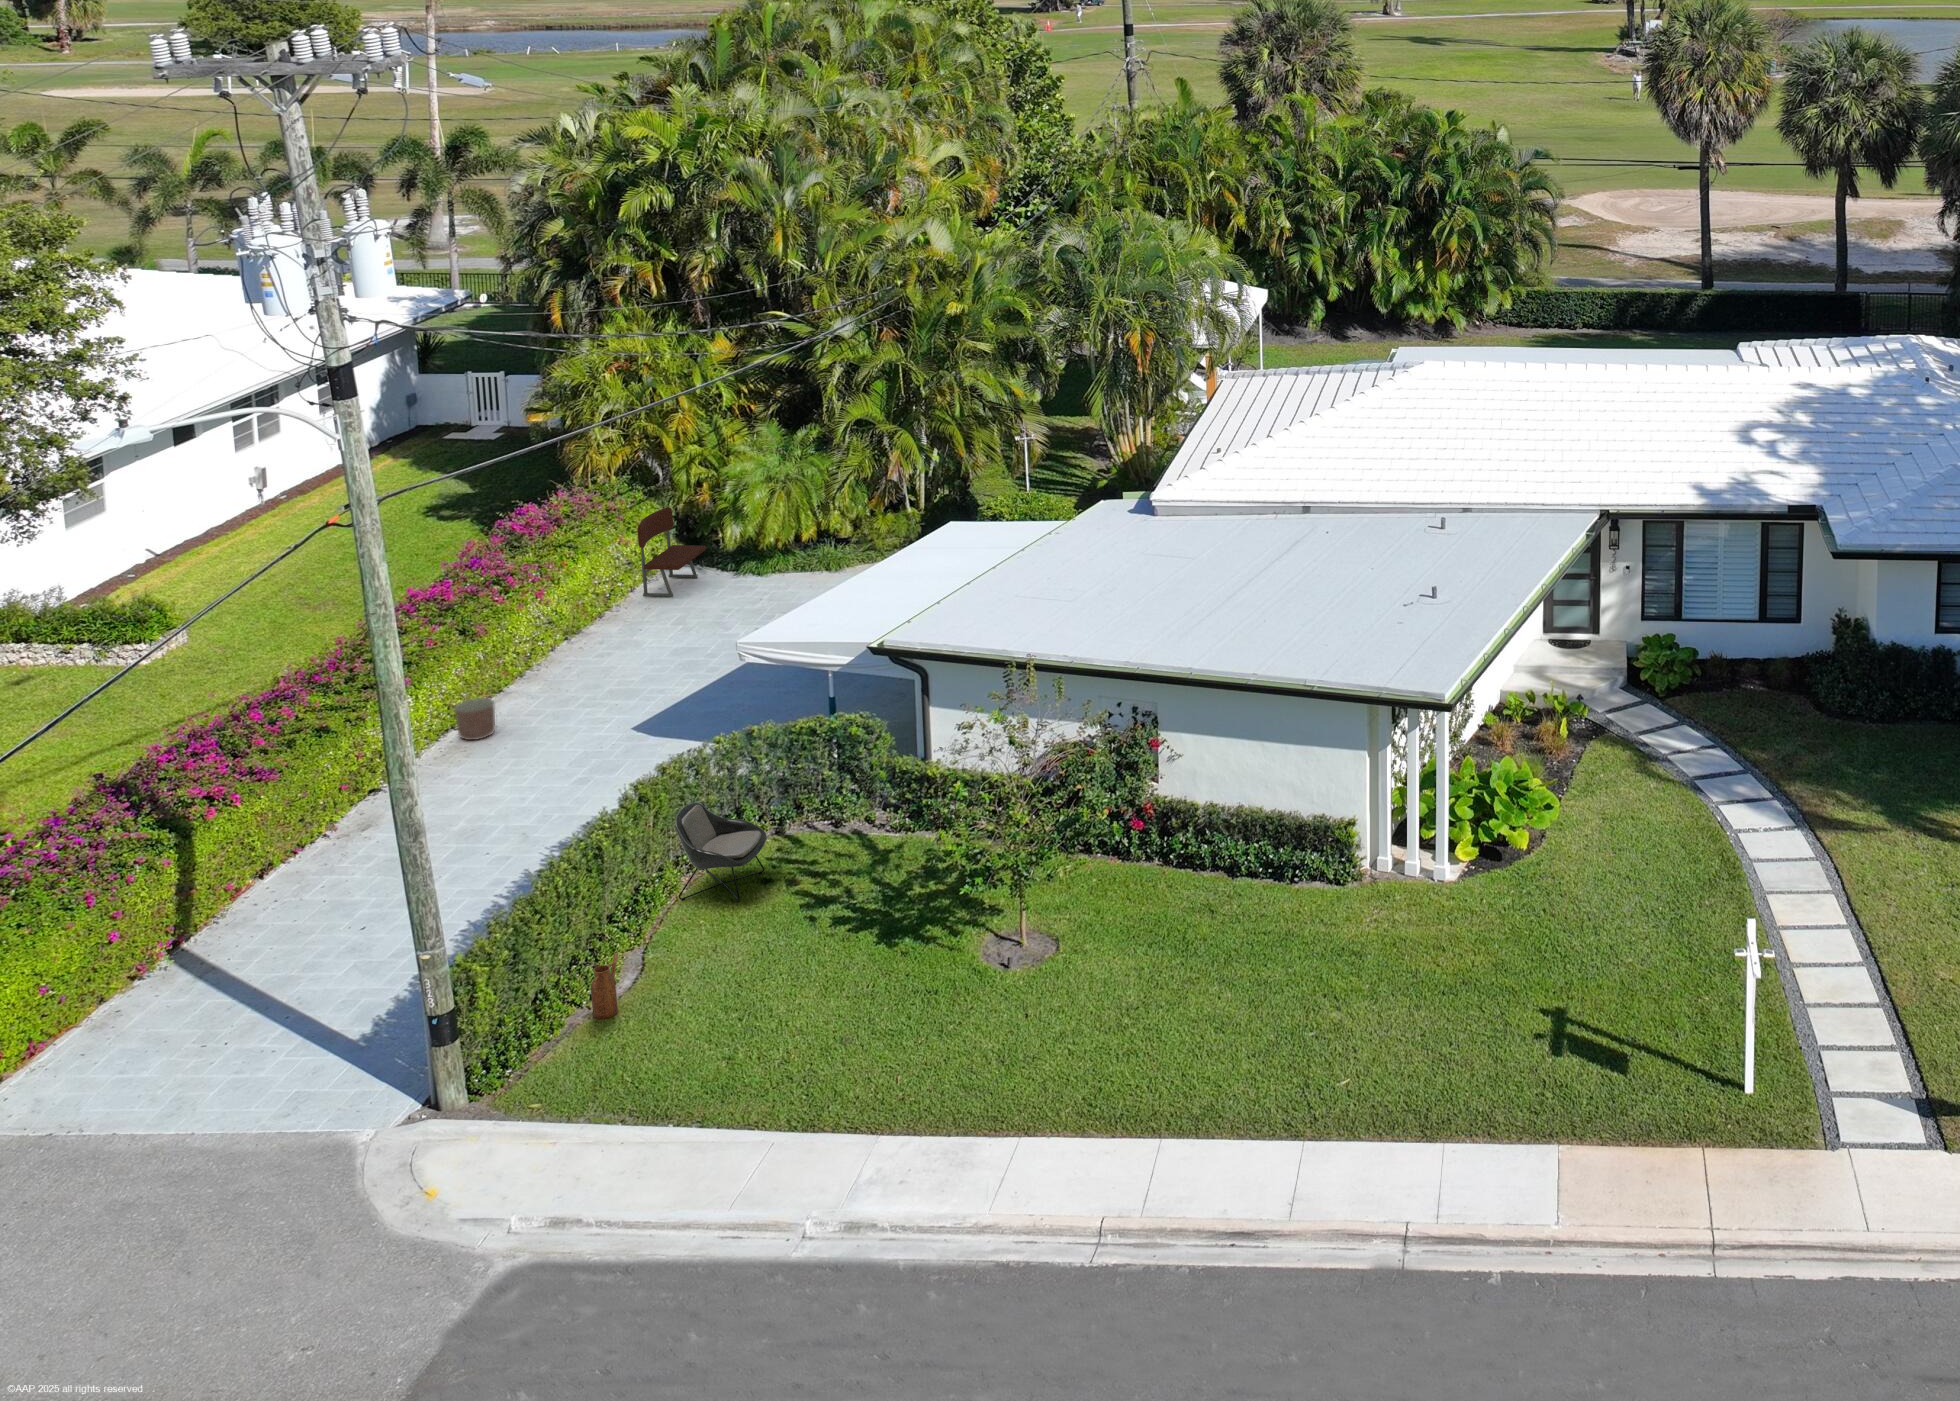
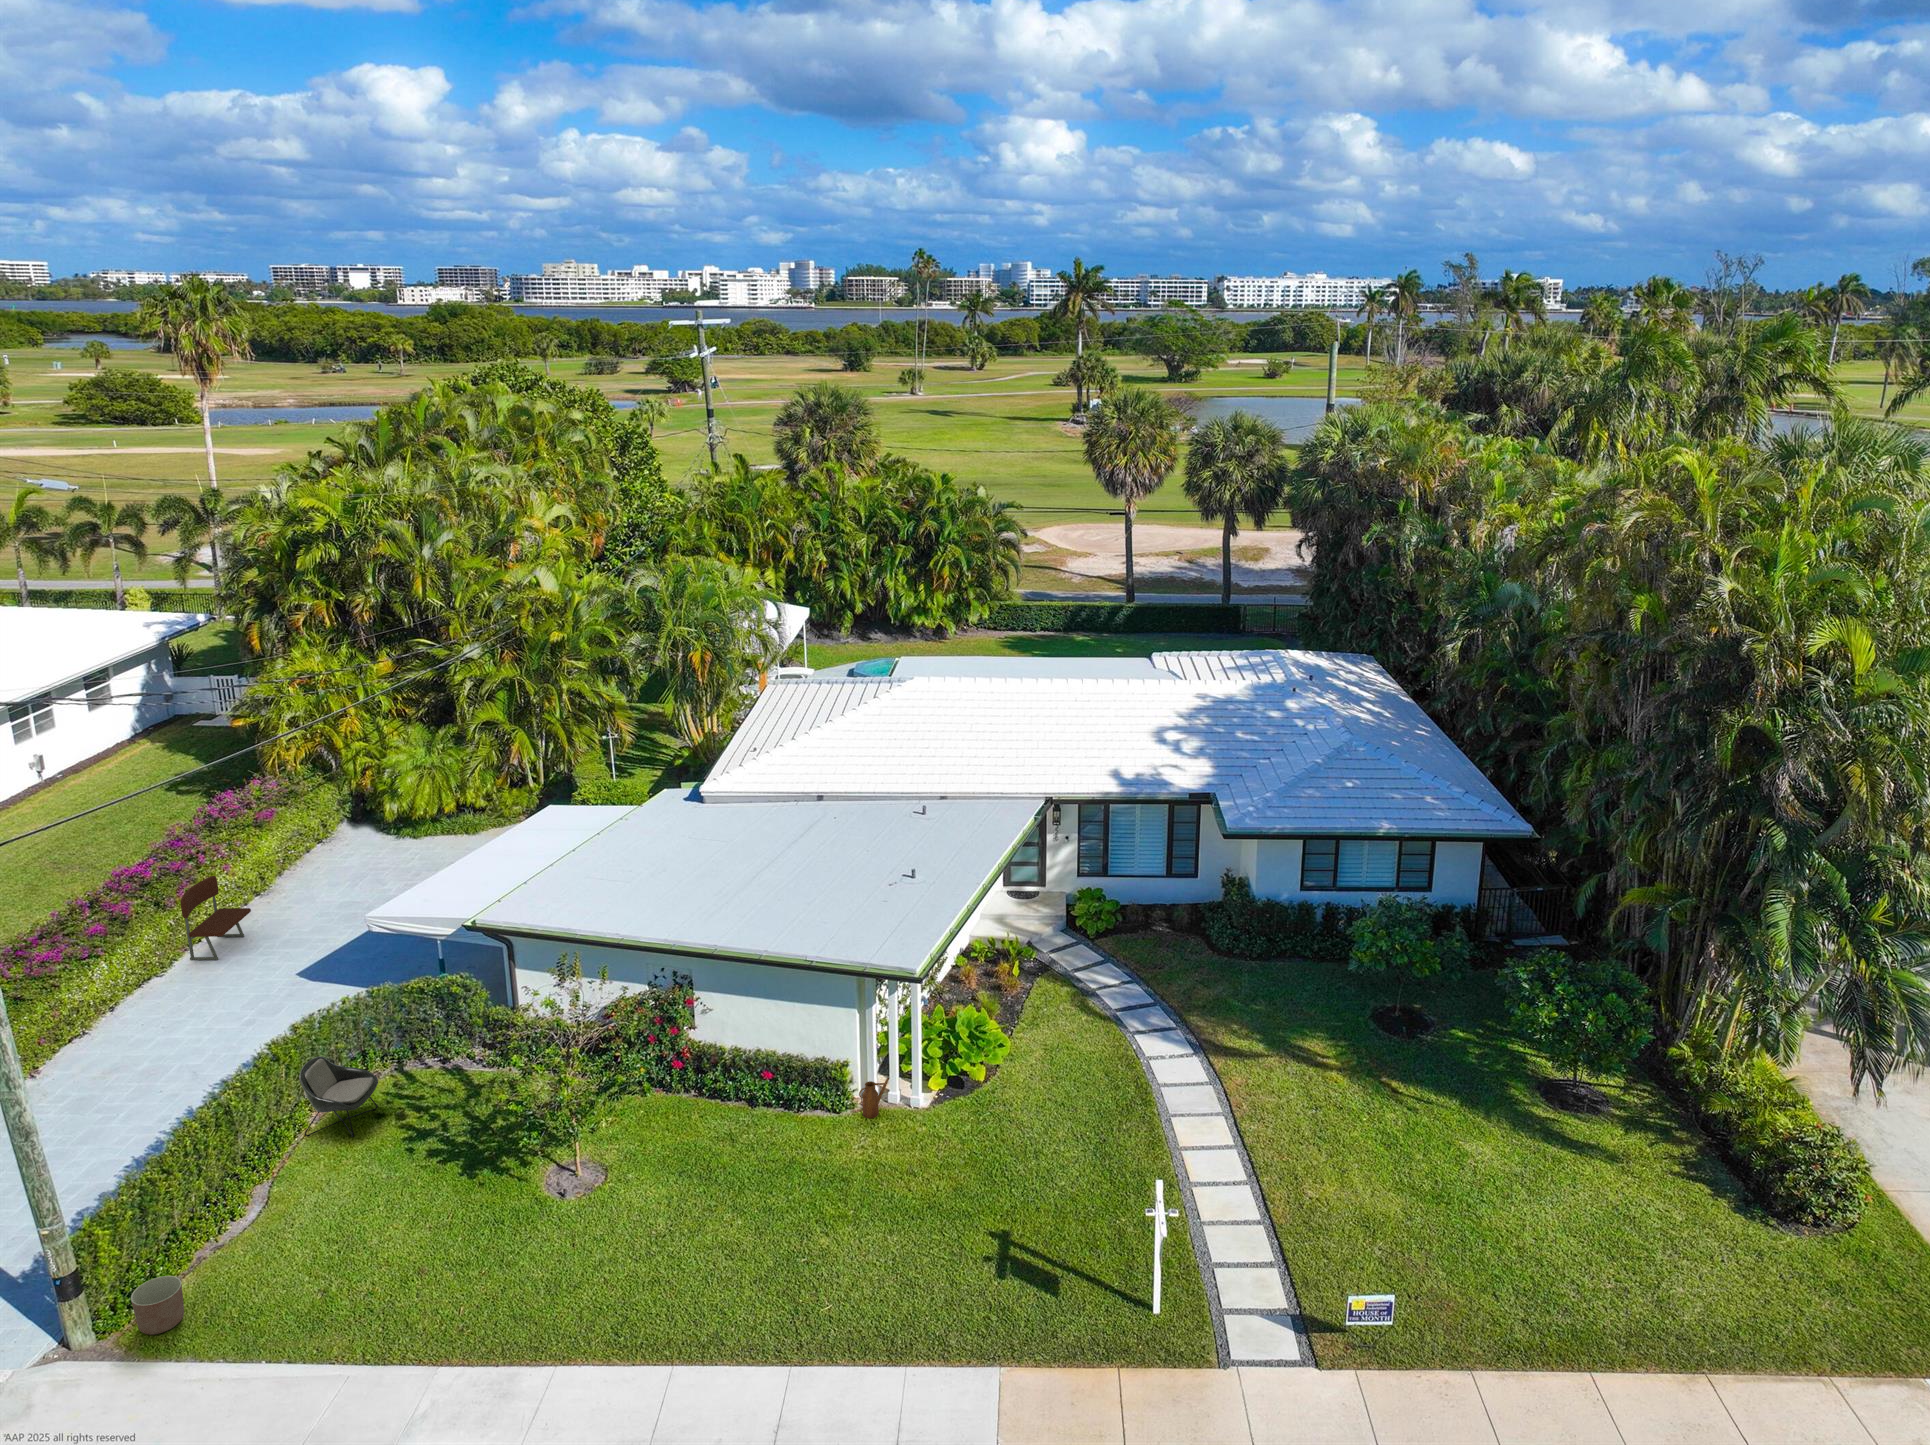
bench: present [638,507,706,597] -> present [180,876,251,960]
planter: present [454,698,495,740] -> present [131,1276,184,1335]
watering can: present [591,954,618,1019] -> present [859,1078,889,1118]

